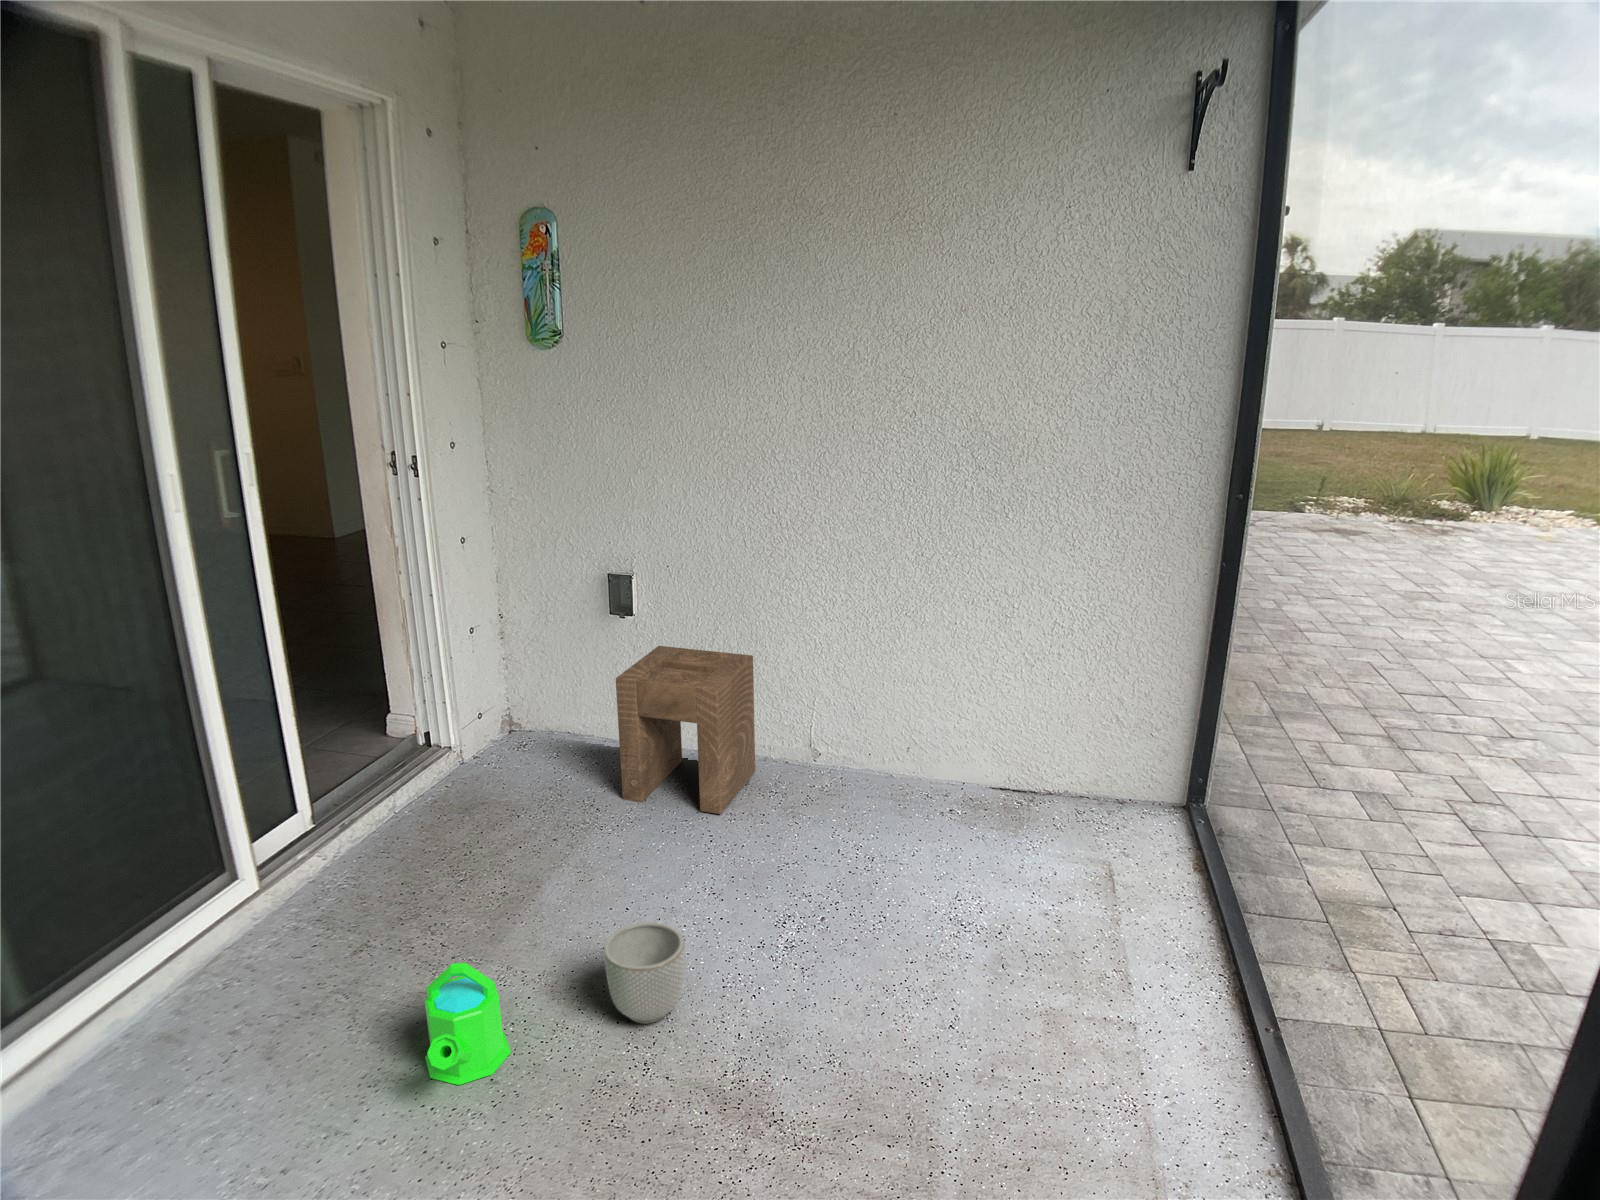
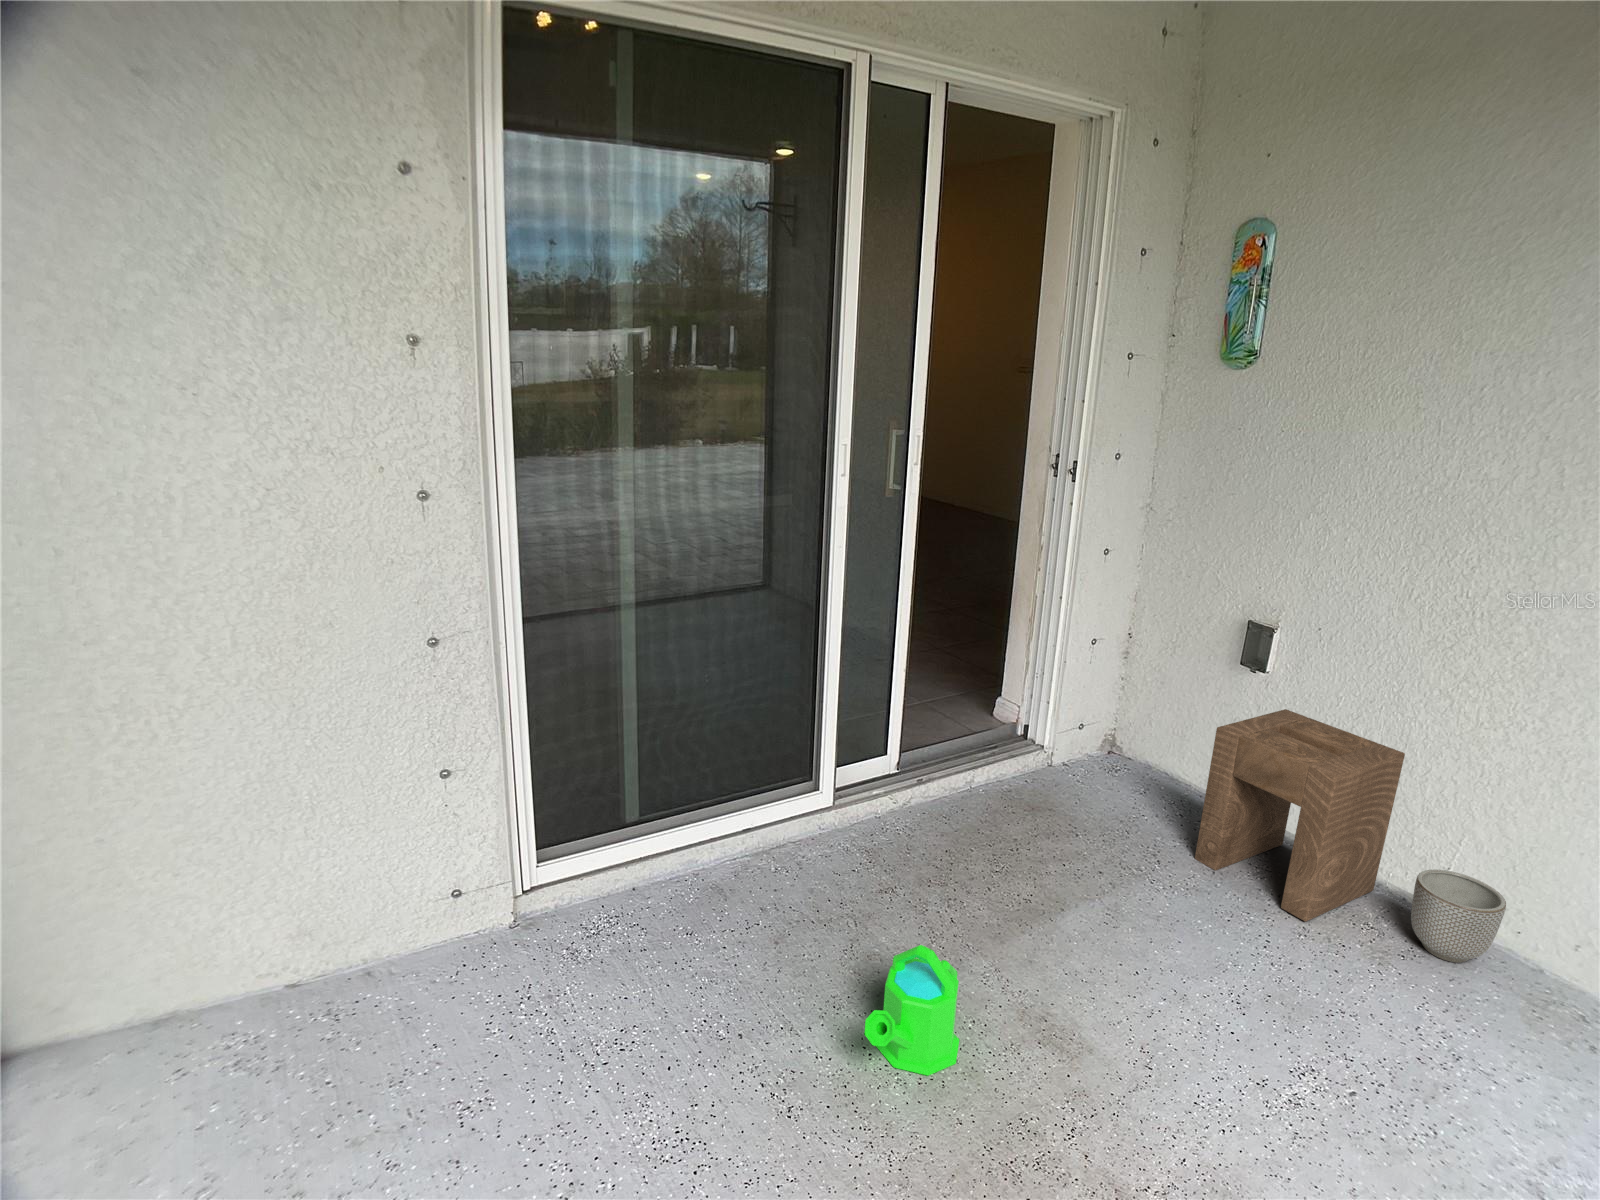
planter: present [604,922,685,1024] -> present [1411,869,1506,963]

